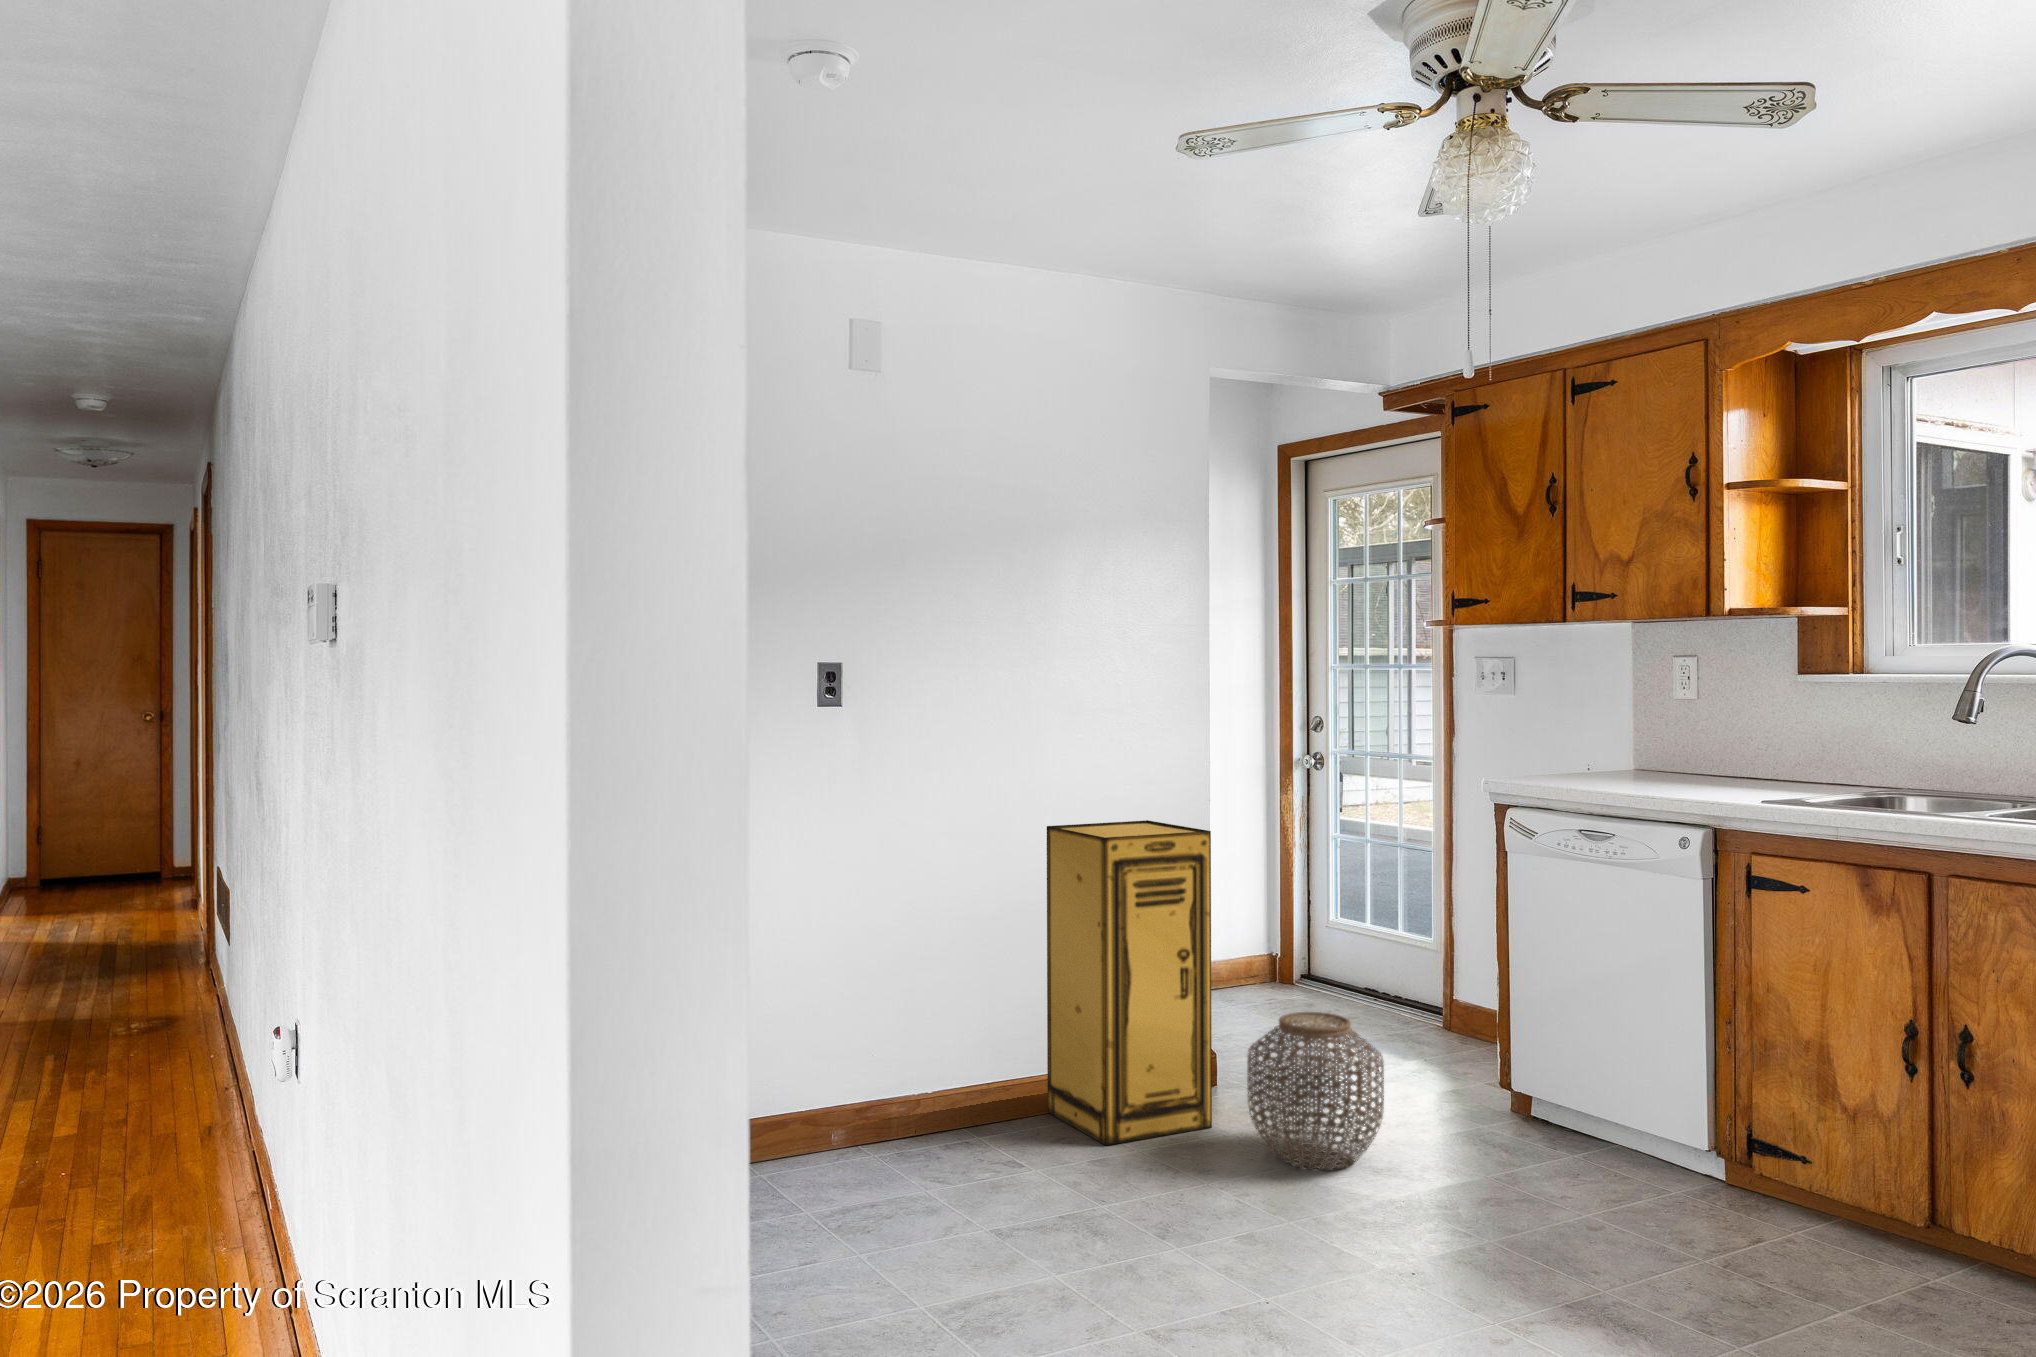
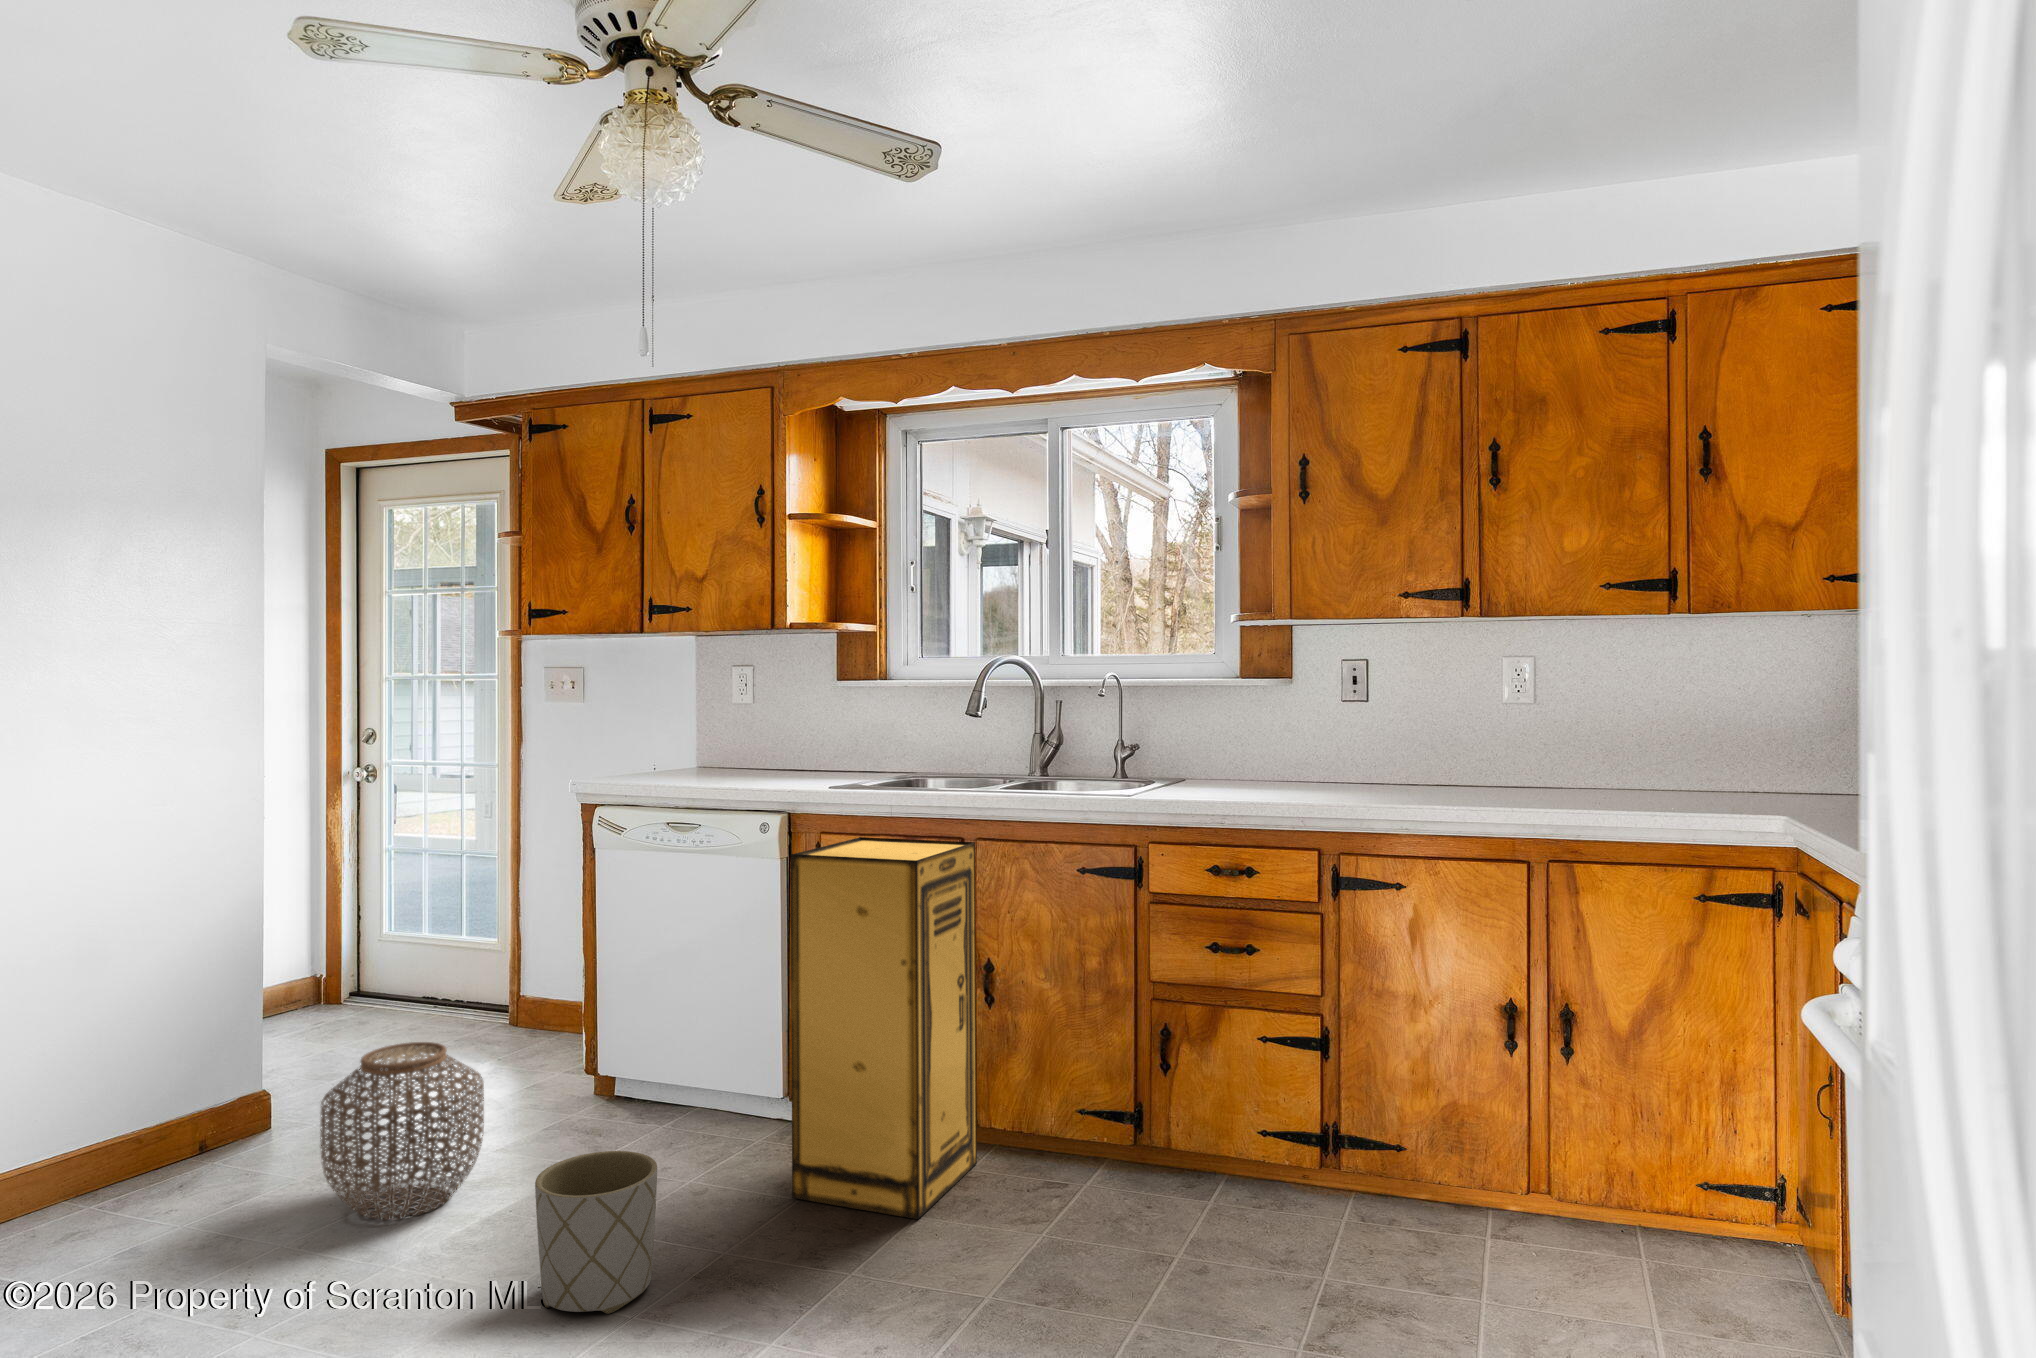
storage cabinet: present [1047,820,1212,1146] -> present [791,837,977,1219]
planter: none [1407,1141,1524,1294] -> present [535,1151,657,1314]

